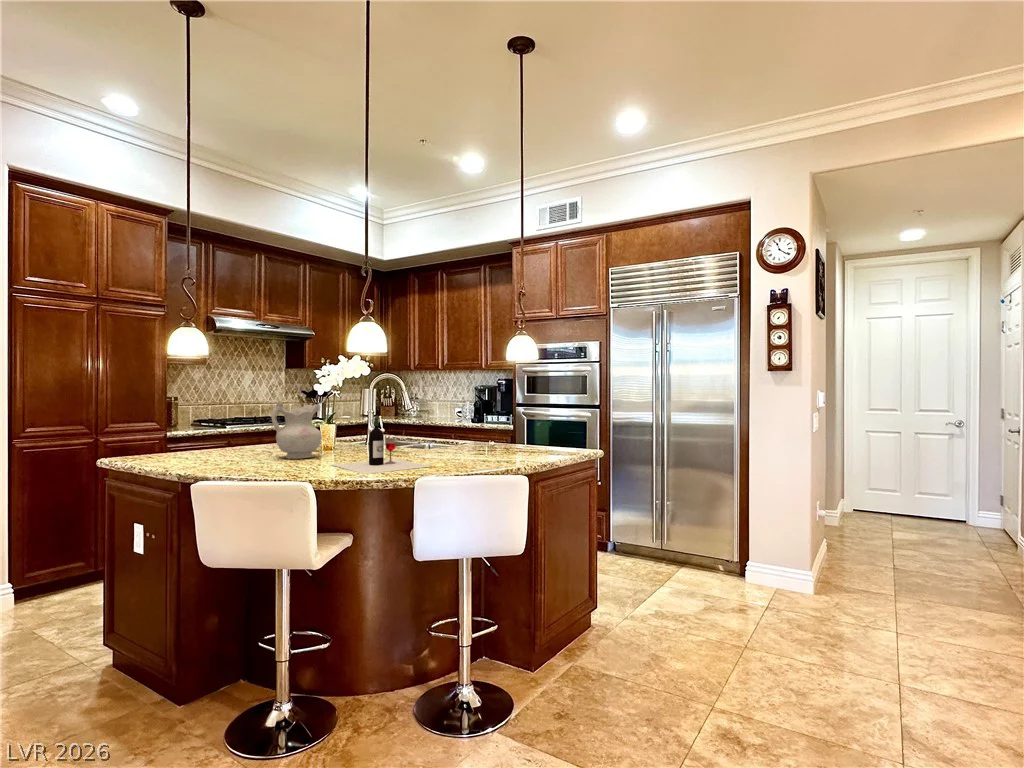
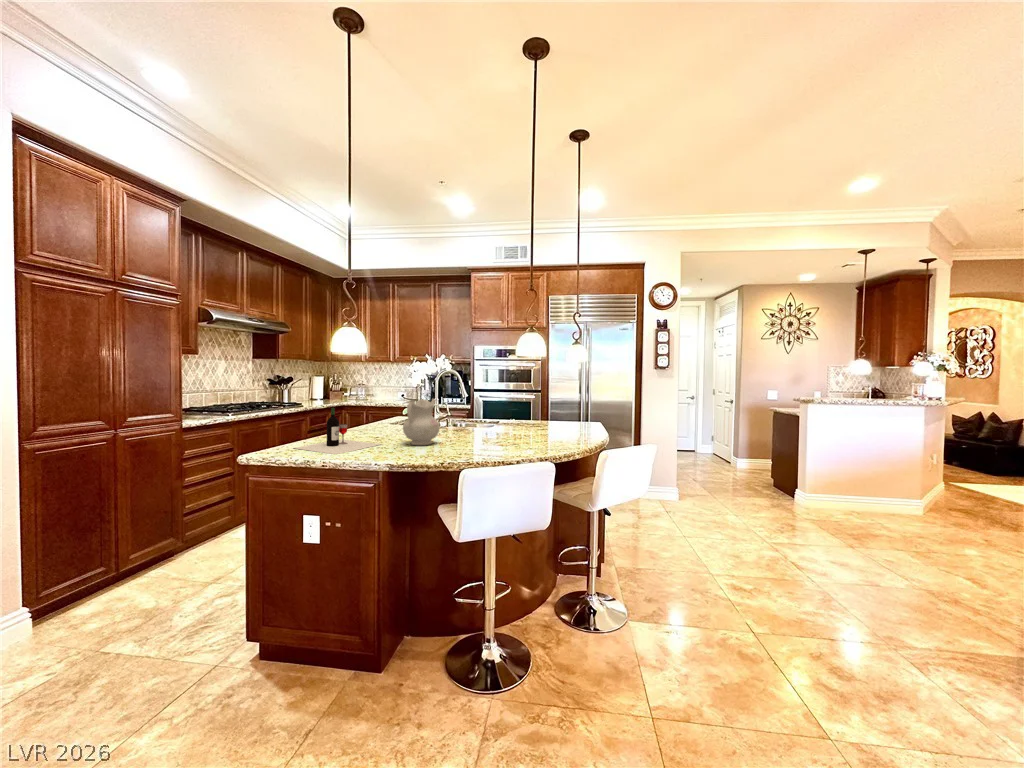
wine bottle: present [333,417,431,474] -> present [295,408,380,454]

